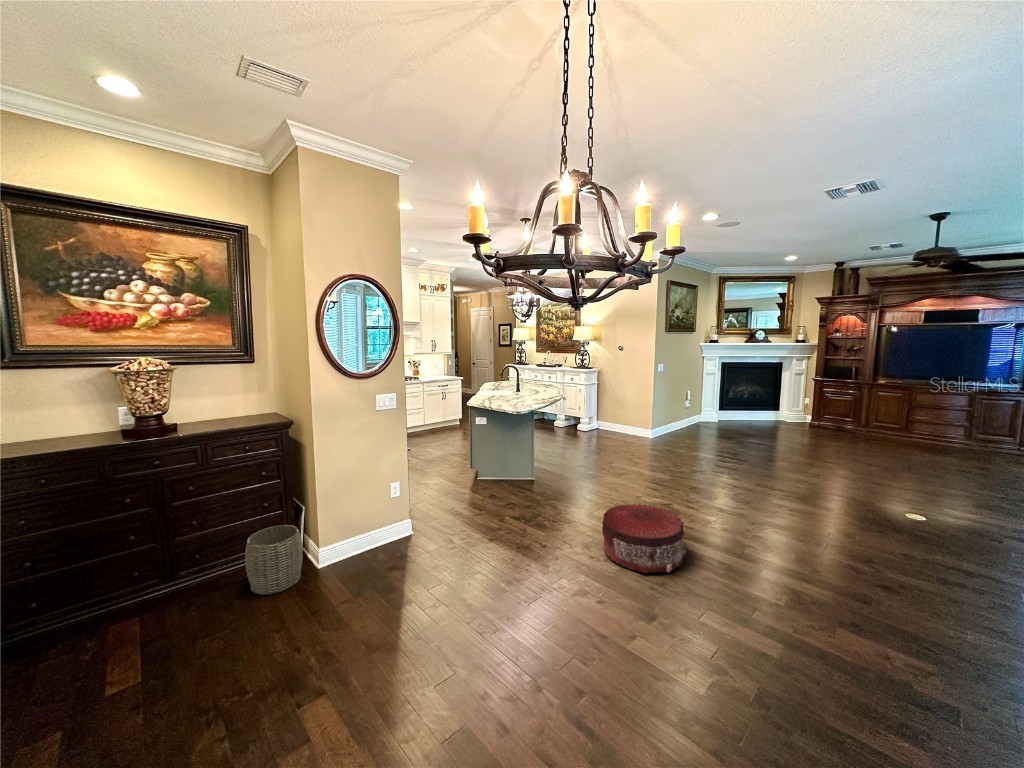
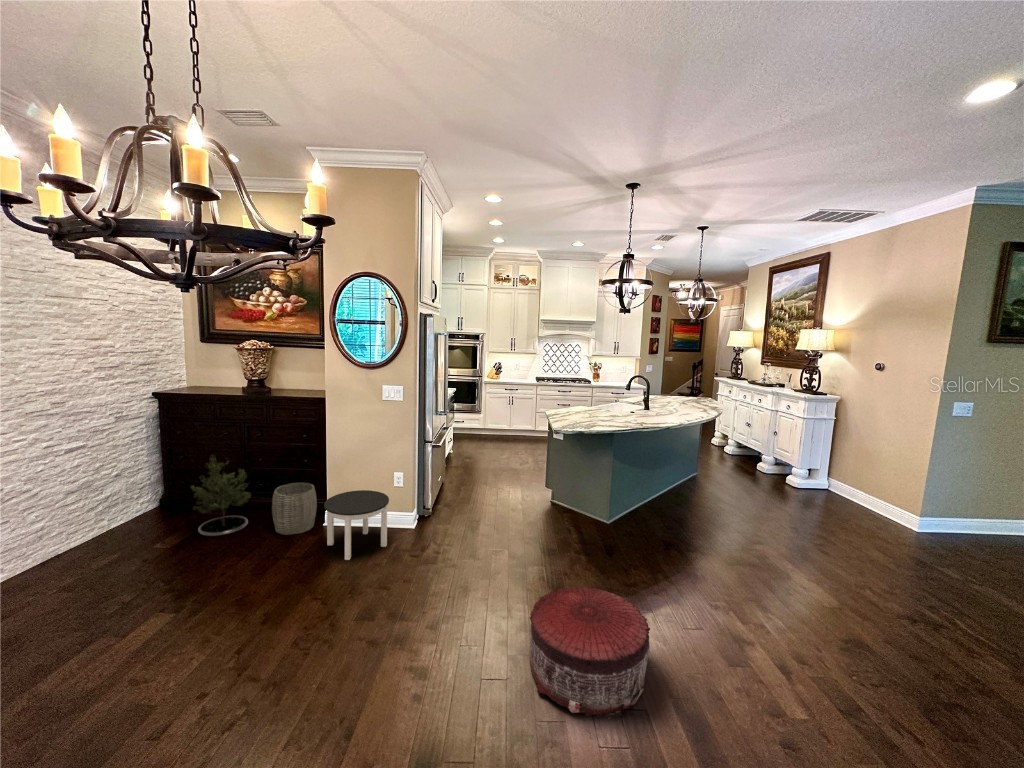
round table: none [344,505,413,579] -> present [324,490,389,560]
potted tree: none [113,526,204,646] -> present [192,456,249,536]

